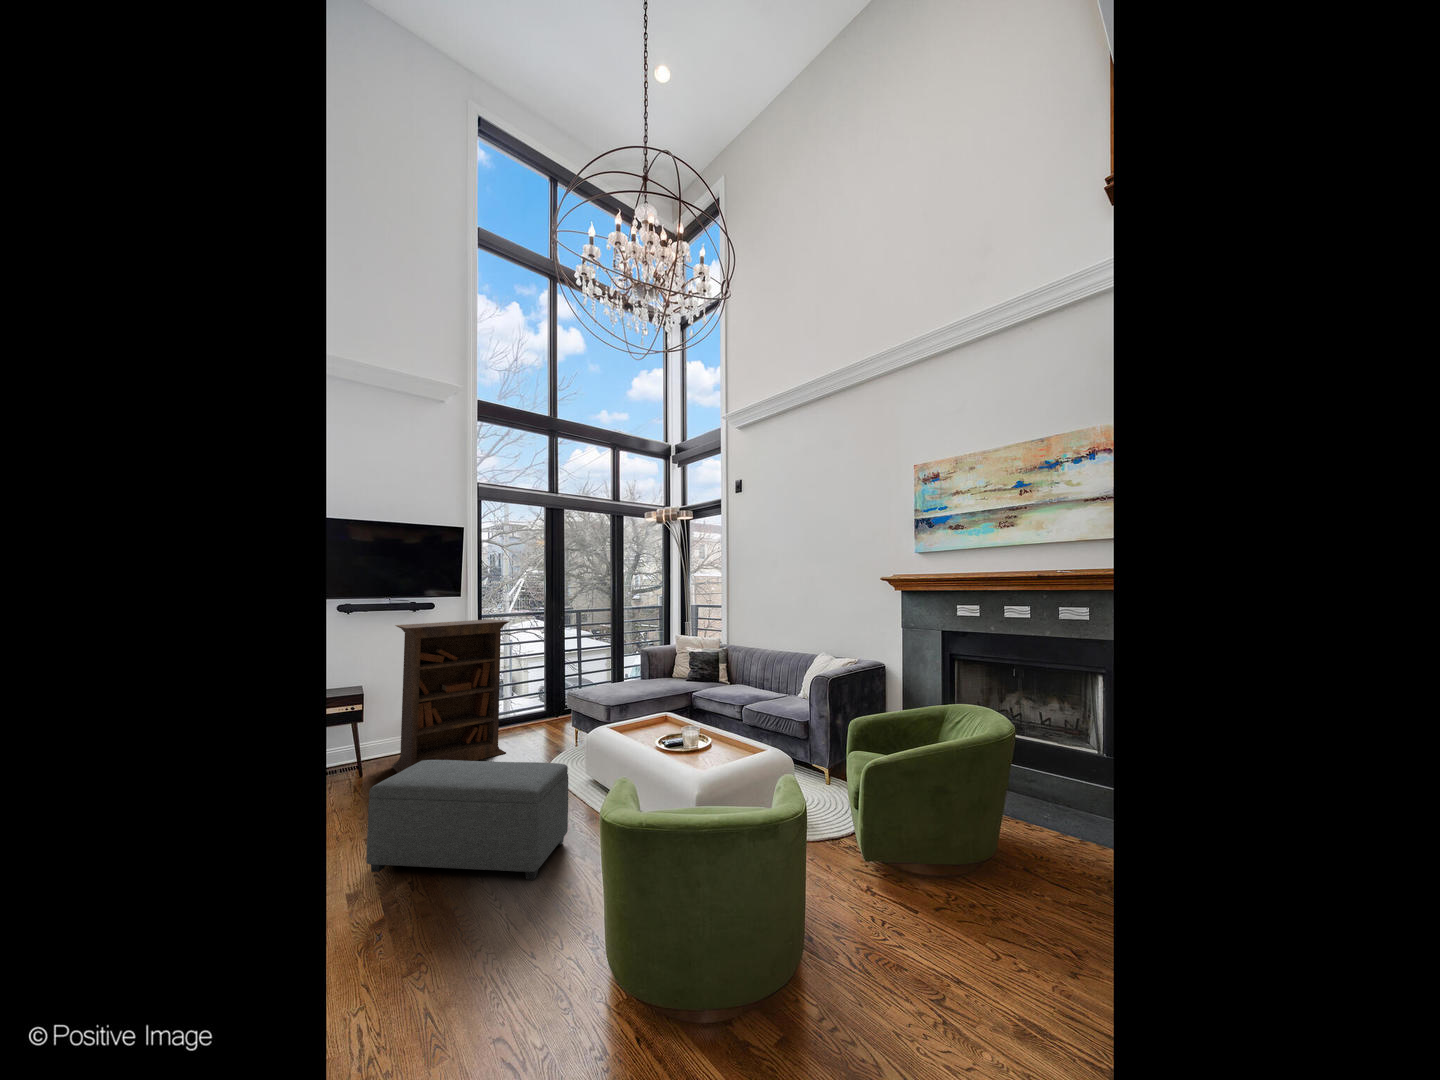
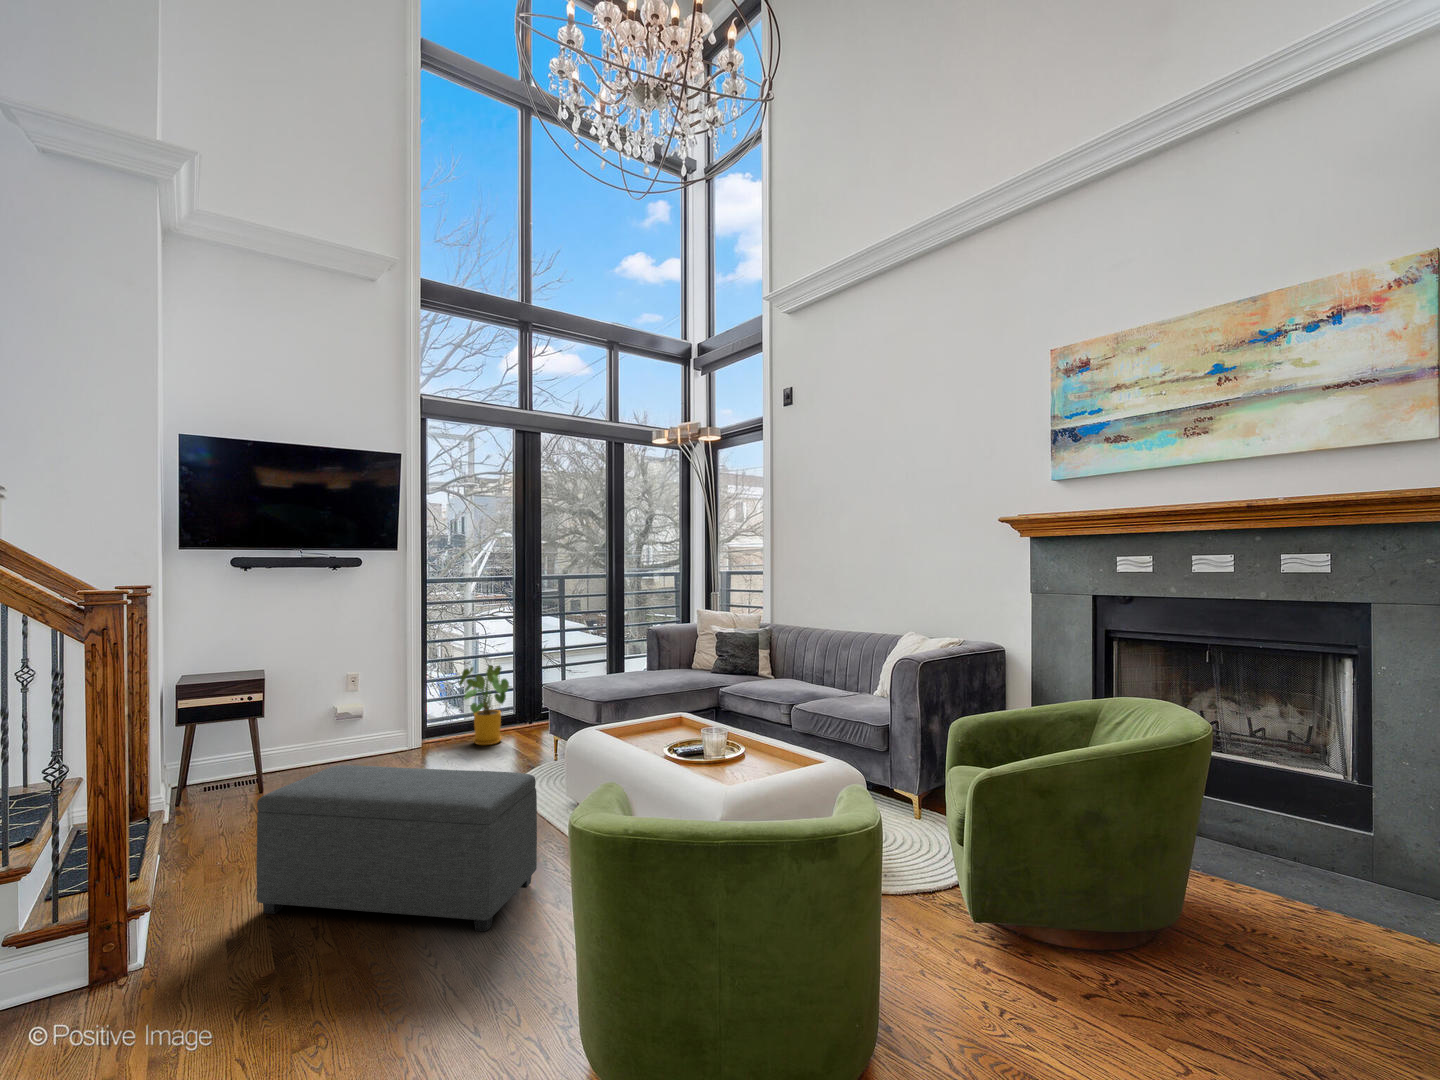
bookcase: present [391,619,510,773] -> none [302,583,461,796]
house plant: none [505,675,546,735] -> present [459,665,510,745]

